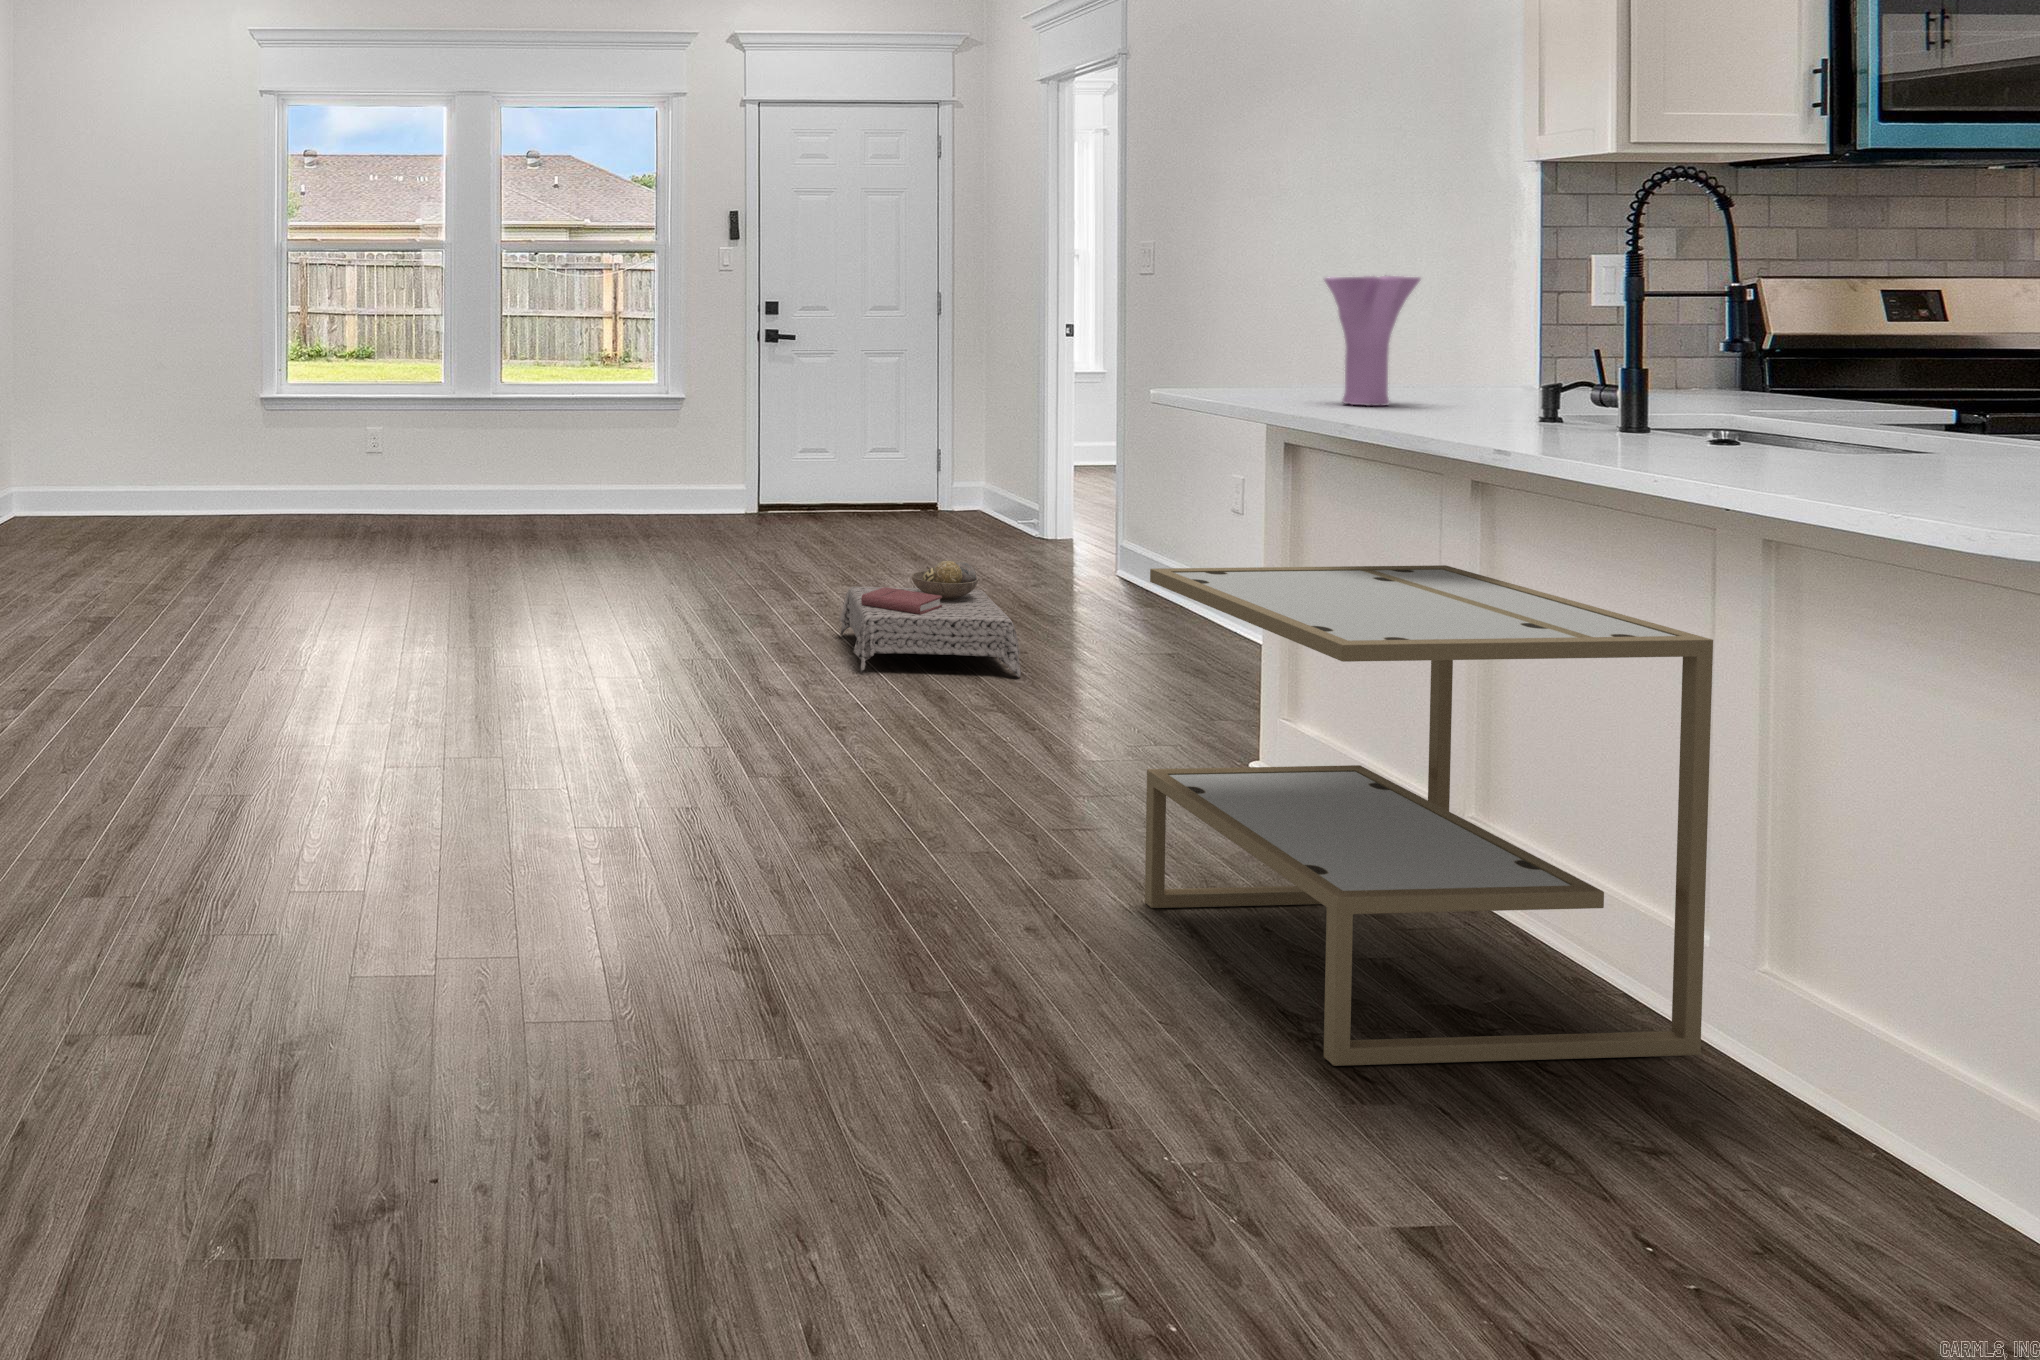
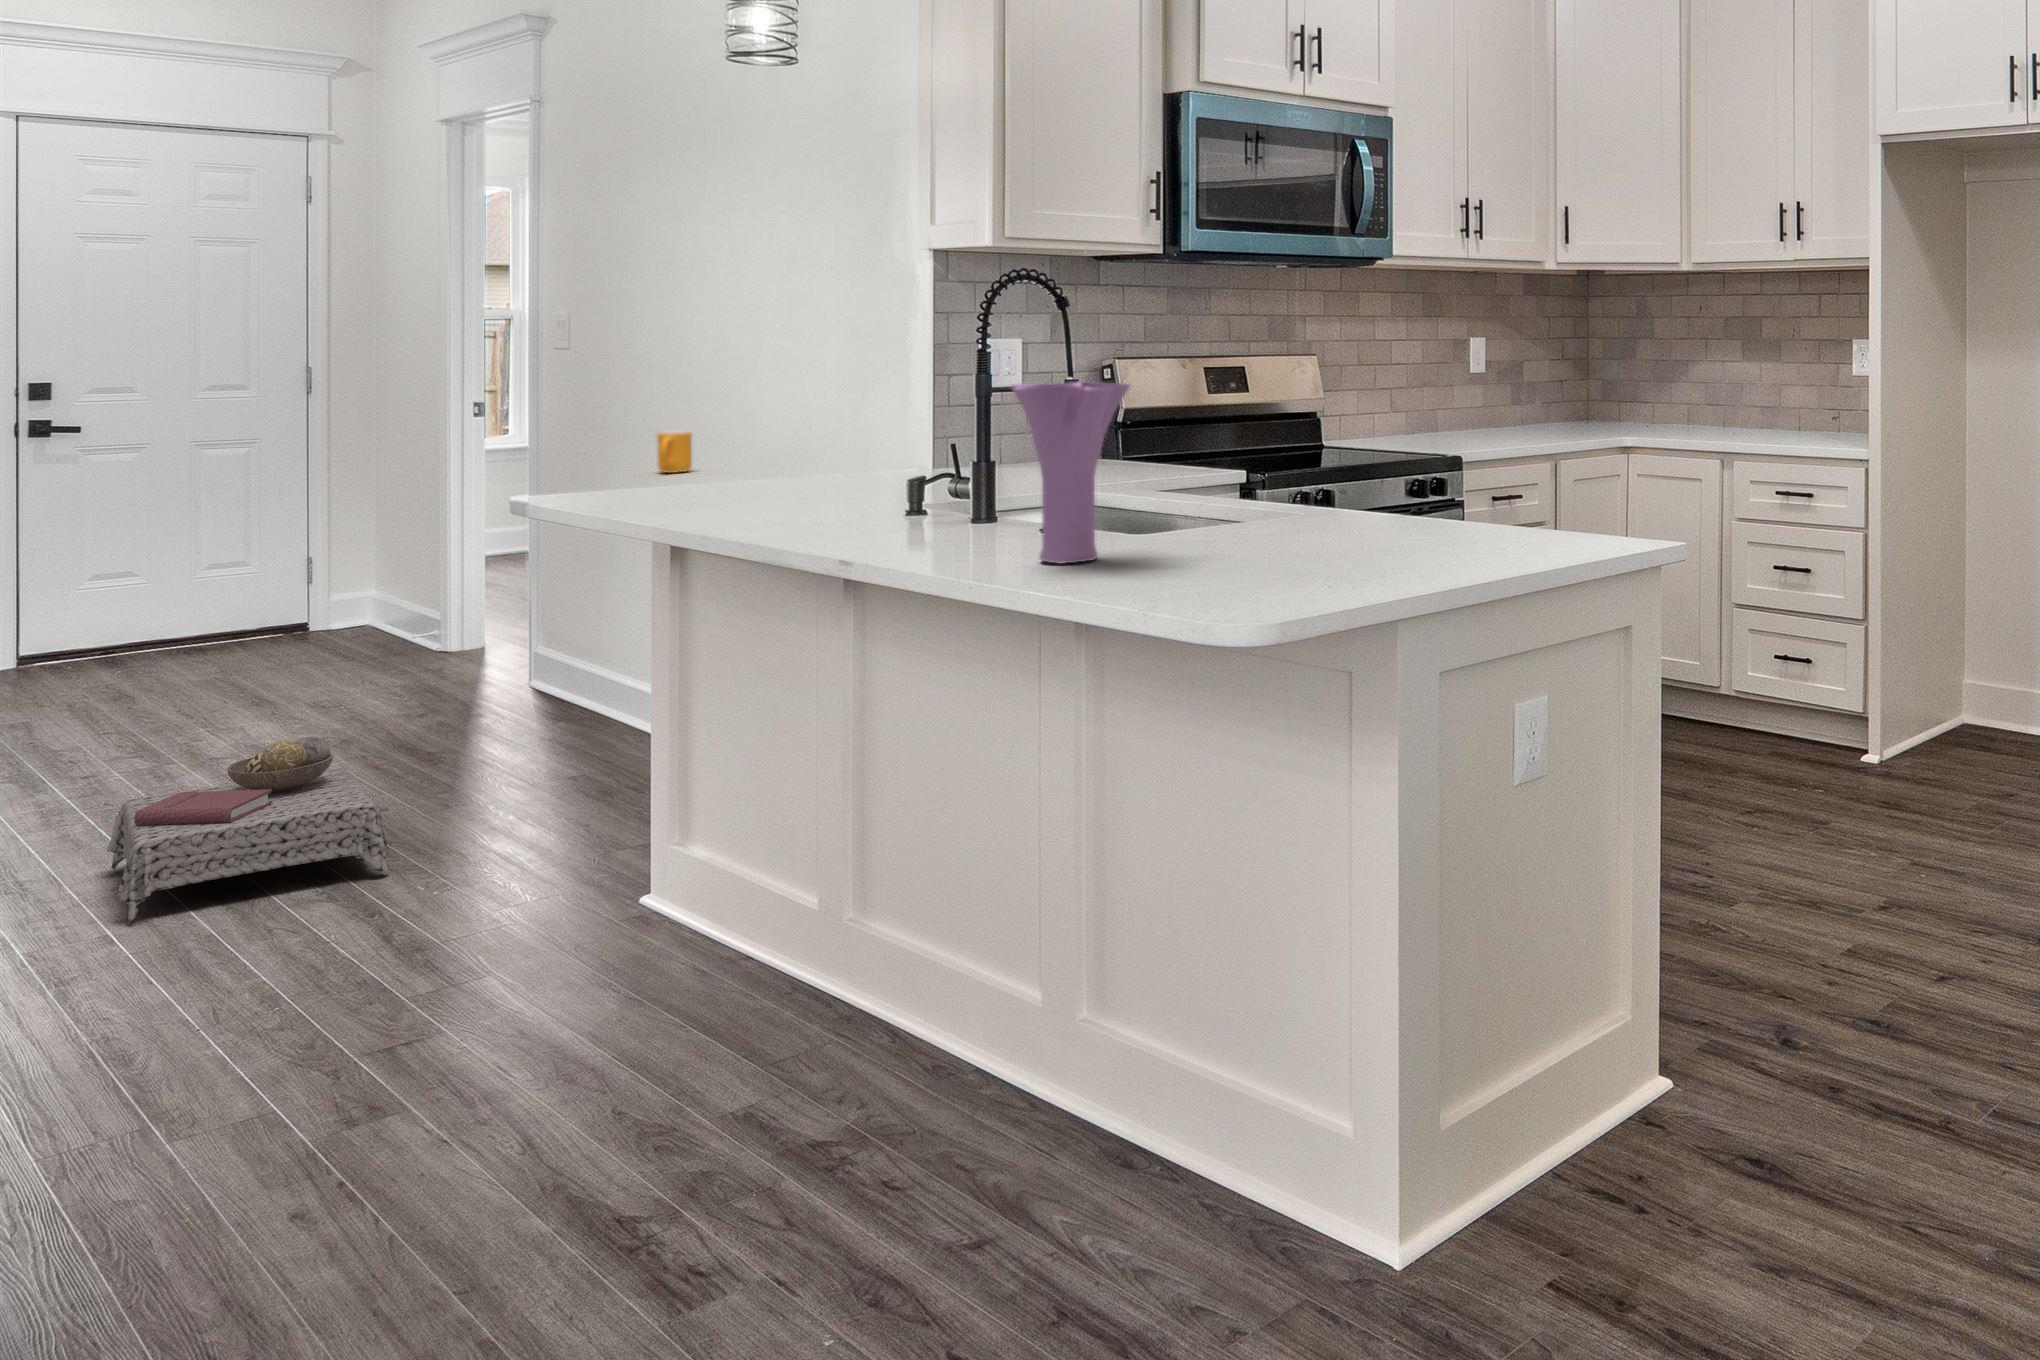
vase: present [1325,276,1420,406] -> present [1011,382,1130,564]
mug: none [1228,343,1258,378] -> present [657,431,692,473]
side table: present [1145,565,1713,1066] -> none [462,679,998,1271]

